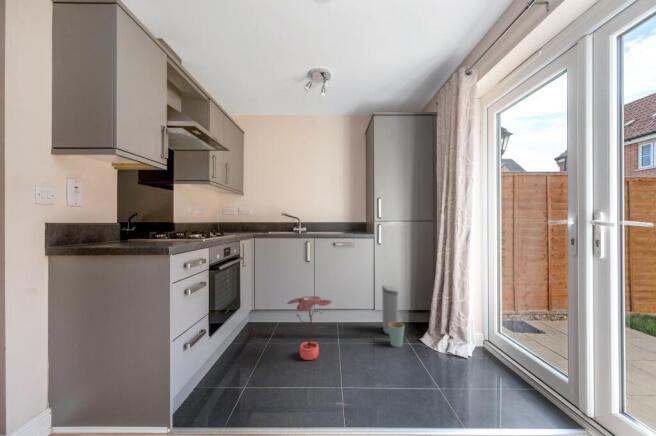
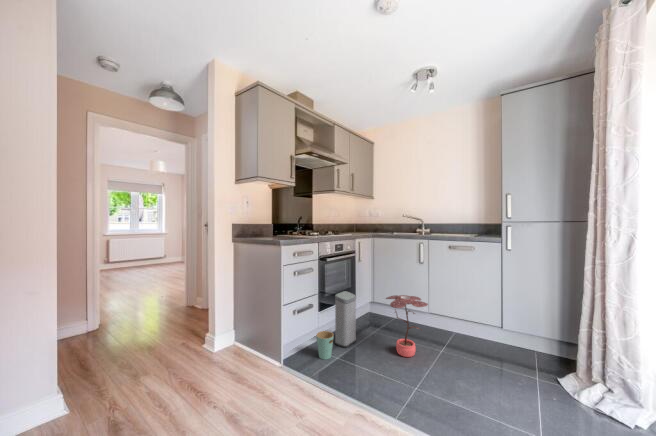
trash can: present [382,285,404,347] -> present [317,291,356,360]

